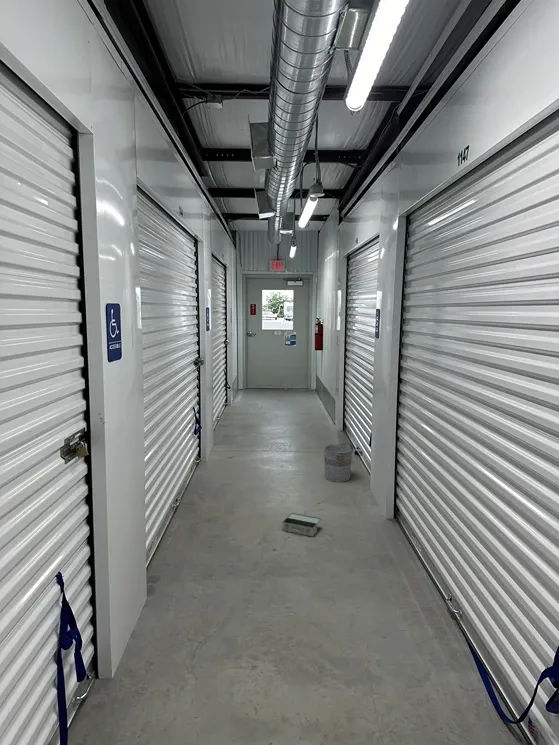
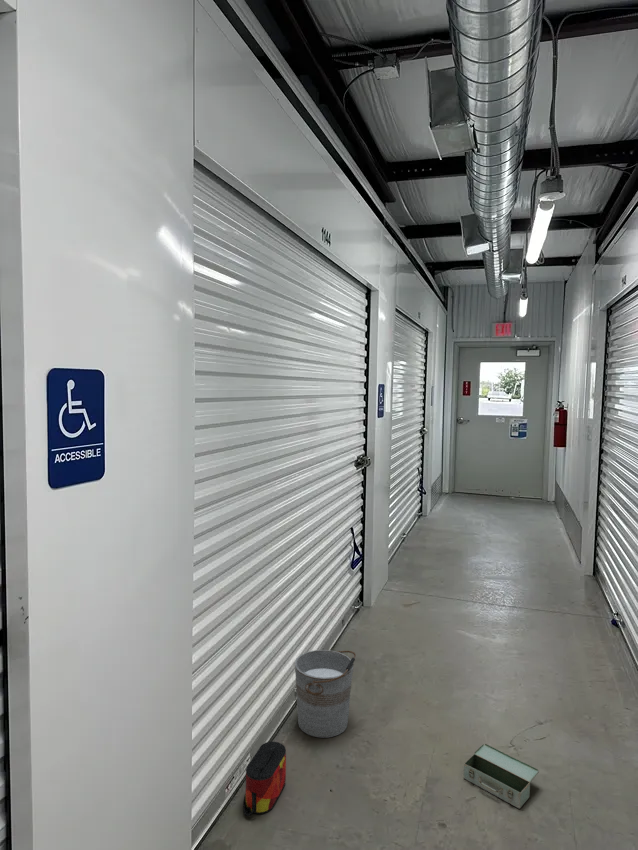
bucket: present [324,443,353,482] -> present [295,650,356,738]
bag: none [163,526,184,564] -> present [243,741,286,816]

